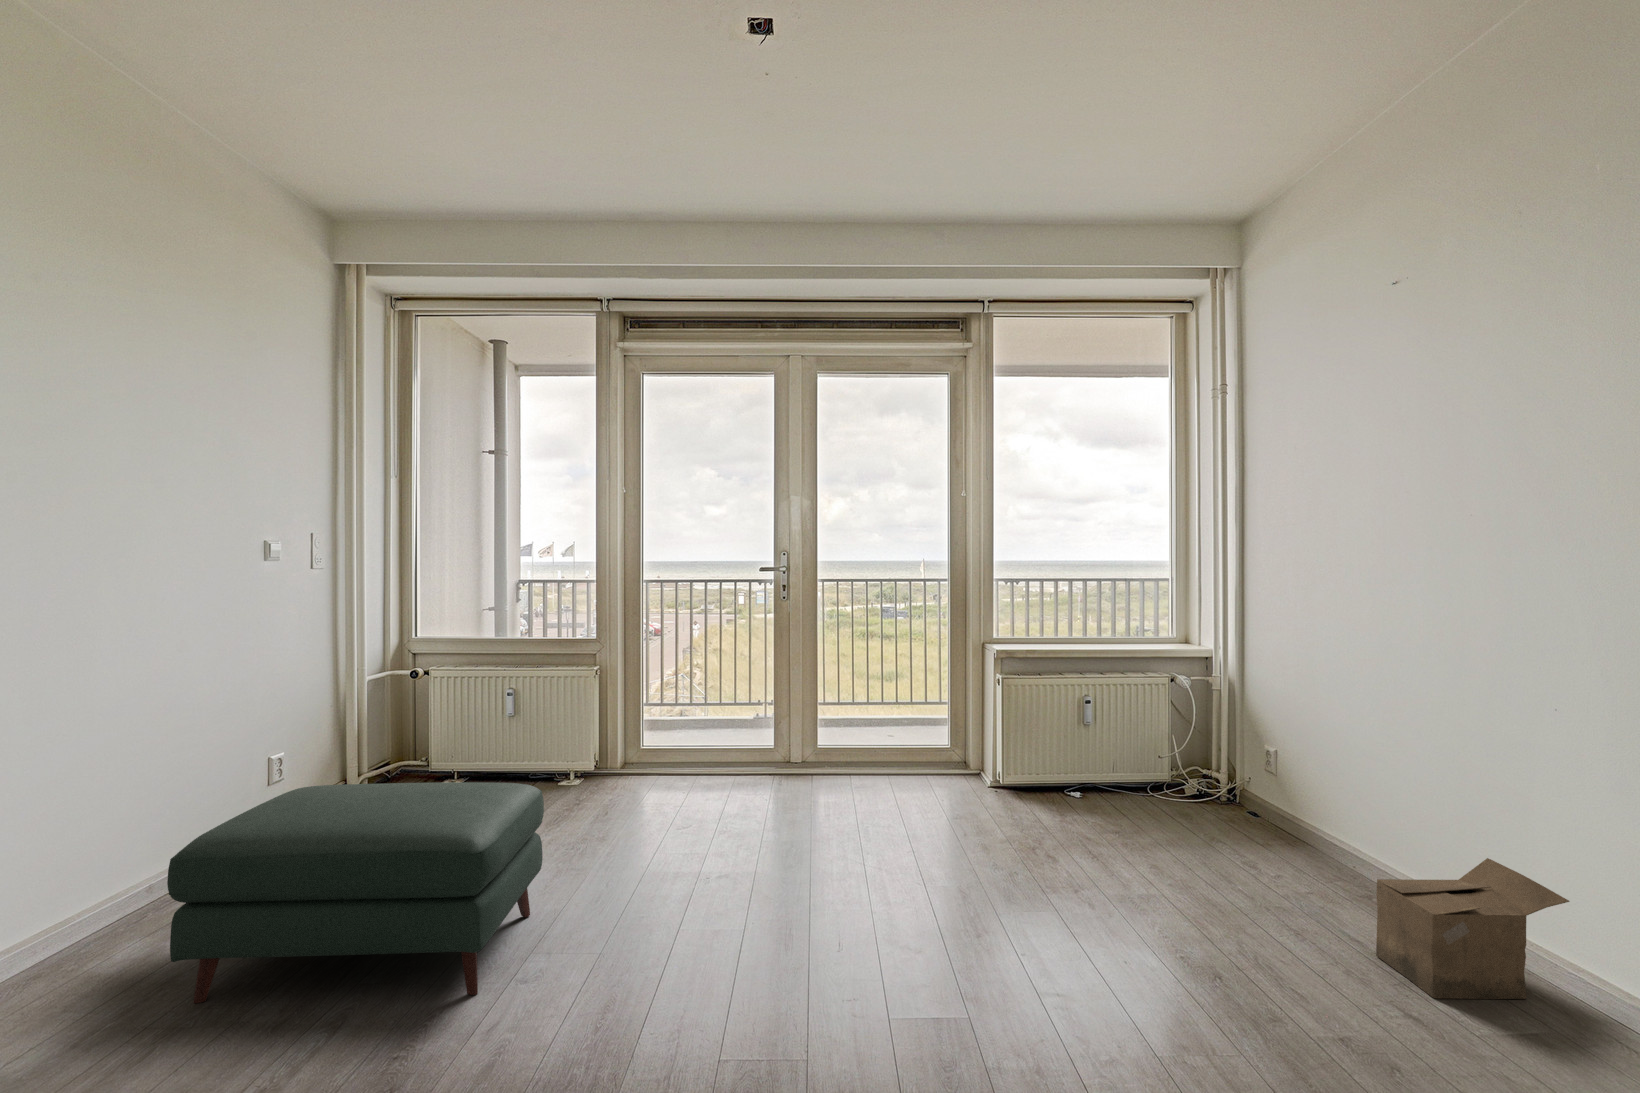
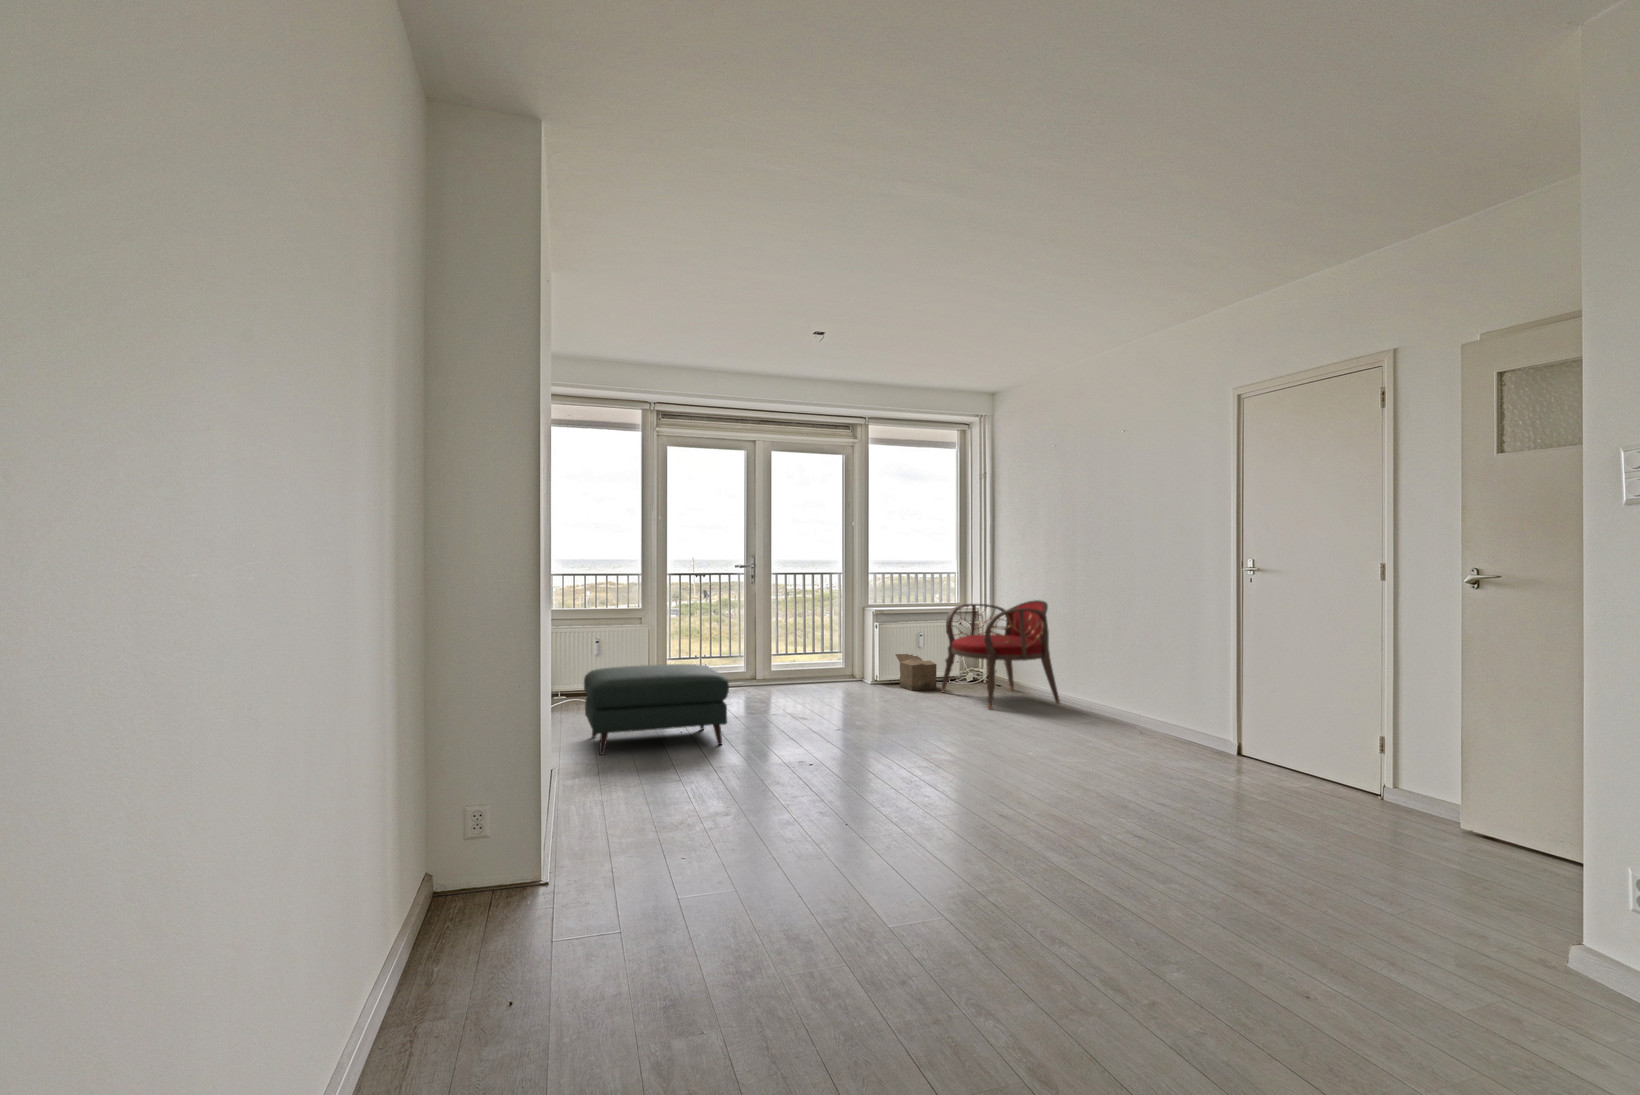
armchair: none [1112,651,1386,909] -> present [941,600,1060,710]
cardboard box: present [1376,858,1569,999] -> present [896,654,937,691]

